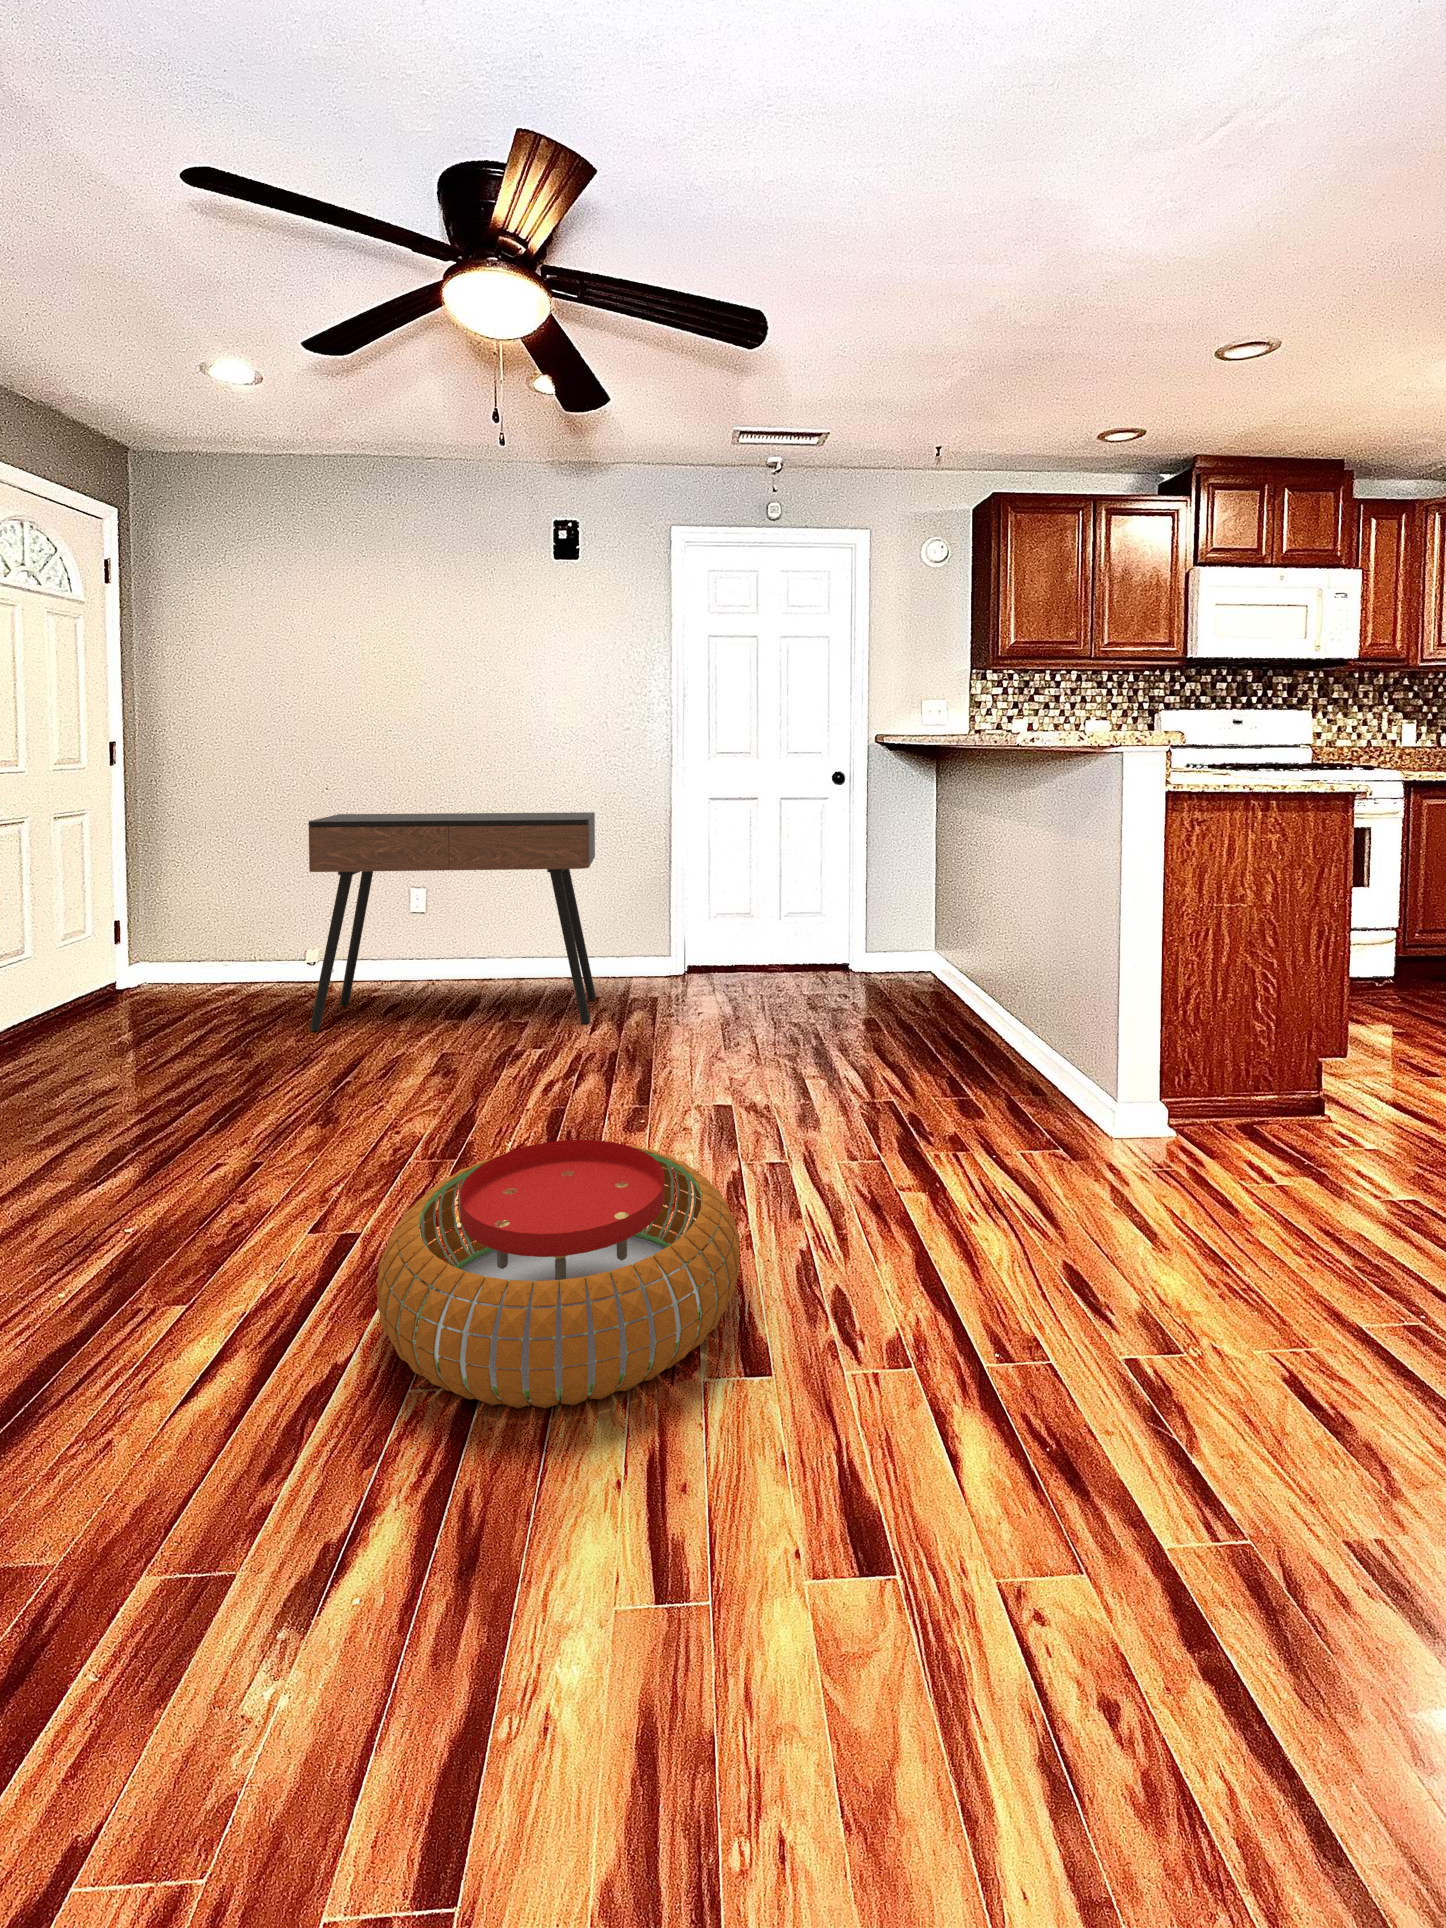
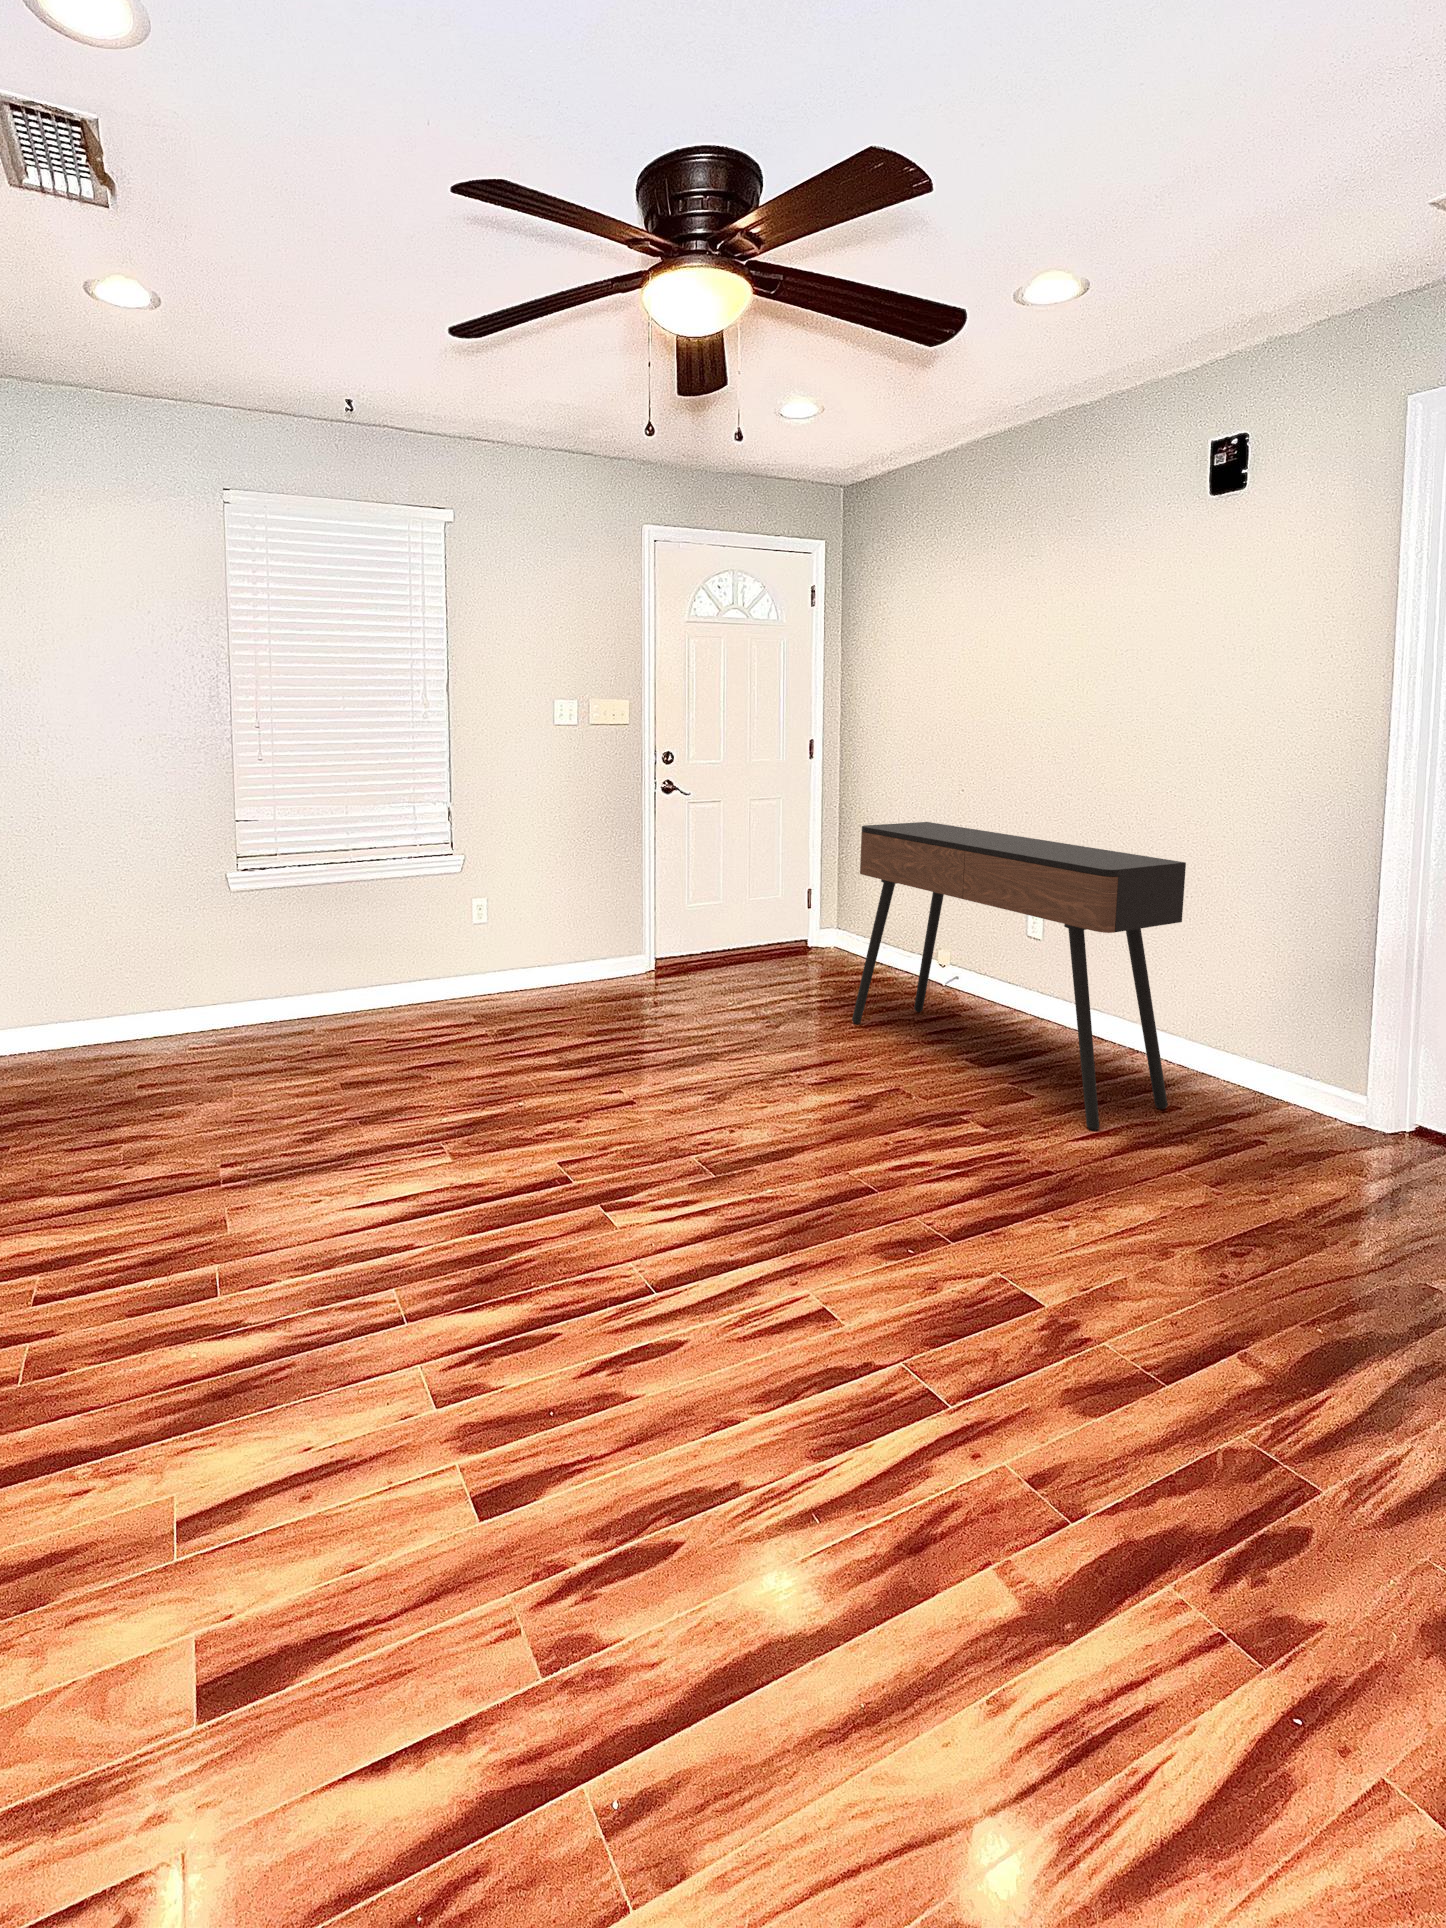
pouf: present [377,1140,739,1408] -> none [355,1162,700,1441]

